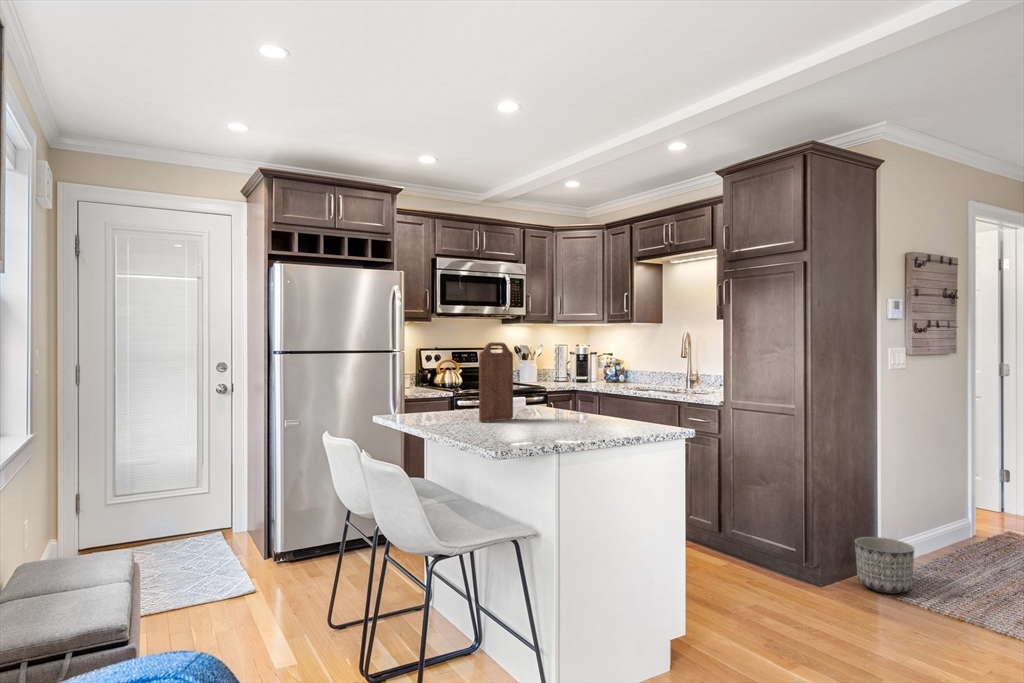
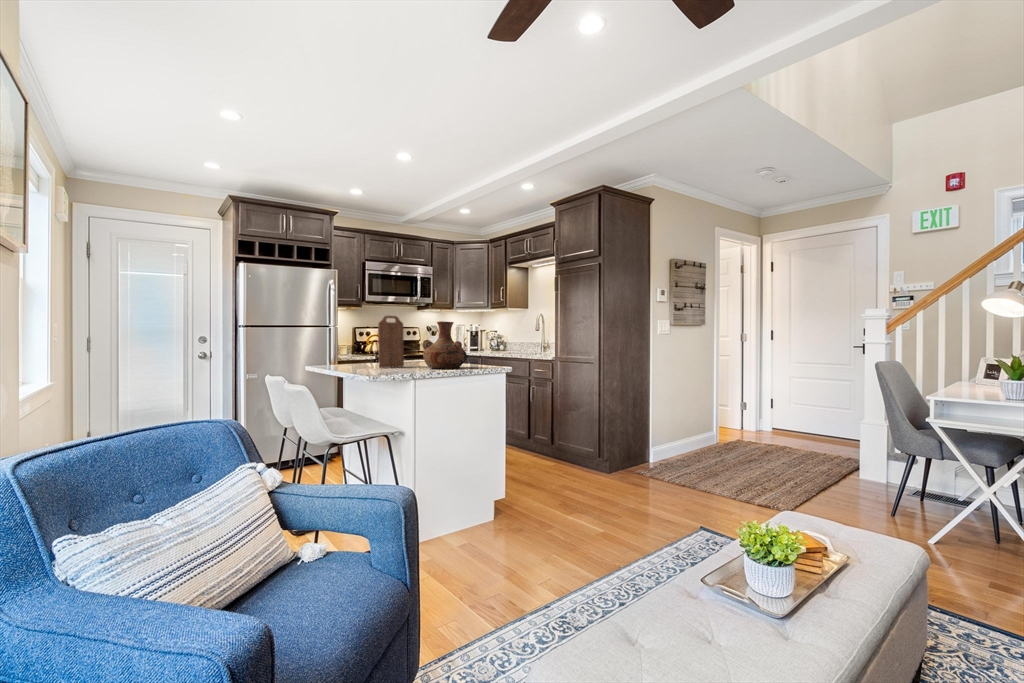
vase: none [549,354,618,429] -> present [423,321,467,369]
planter: present [855,537,914,593] -> none [631,441,665,474]

